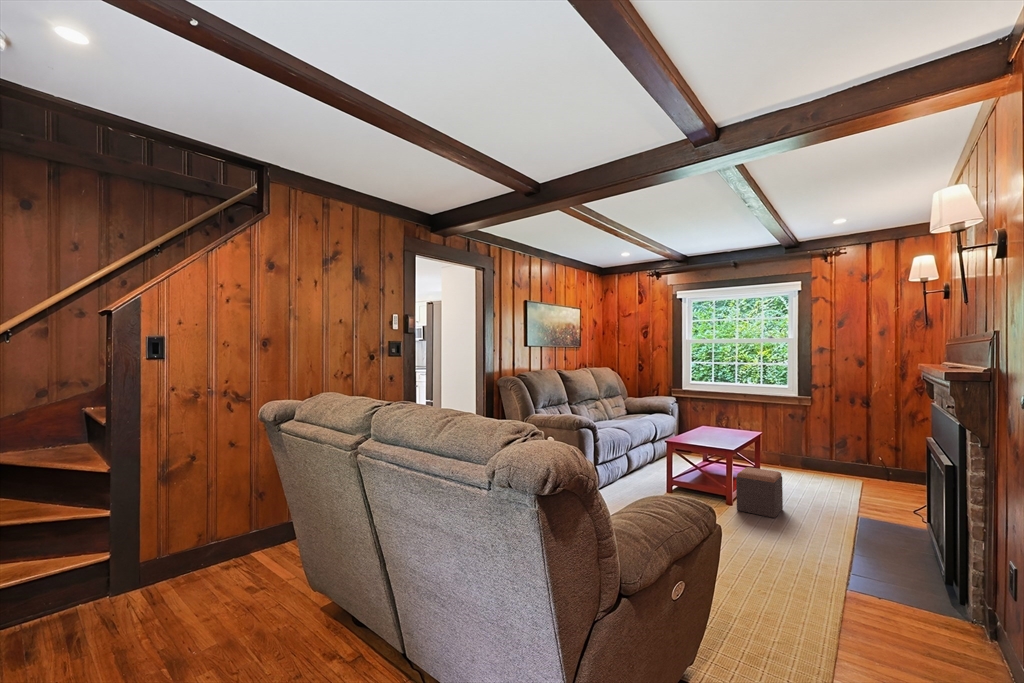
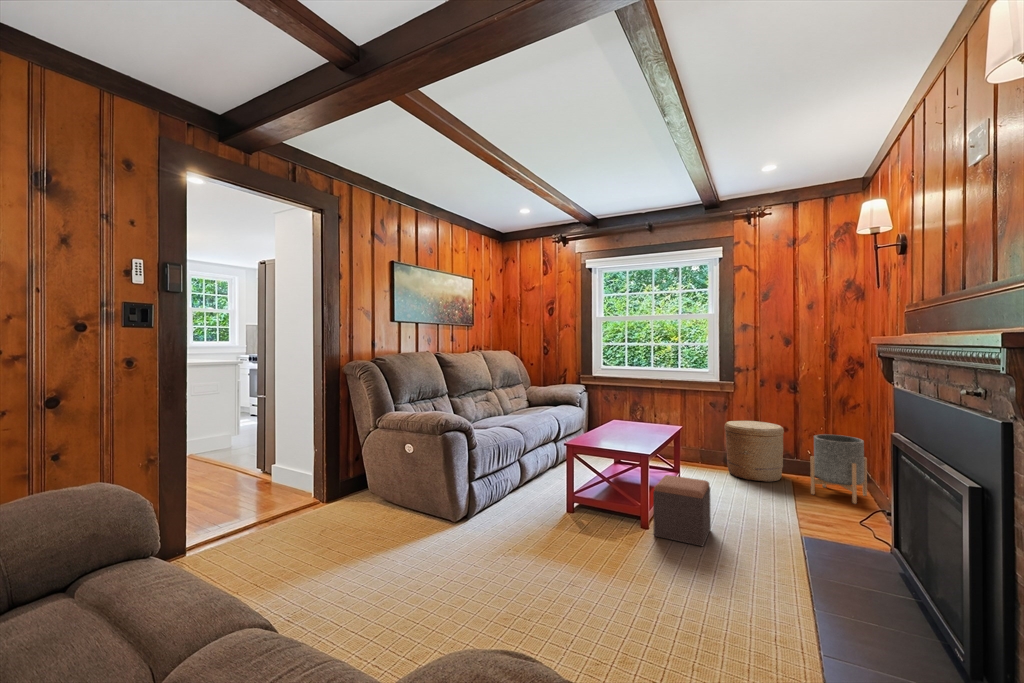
woven basket: none [802,430,855,481] -> present [724,421,784,482]
planter: none [876,443,928,500] -> present [811,434,867,504]

